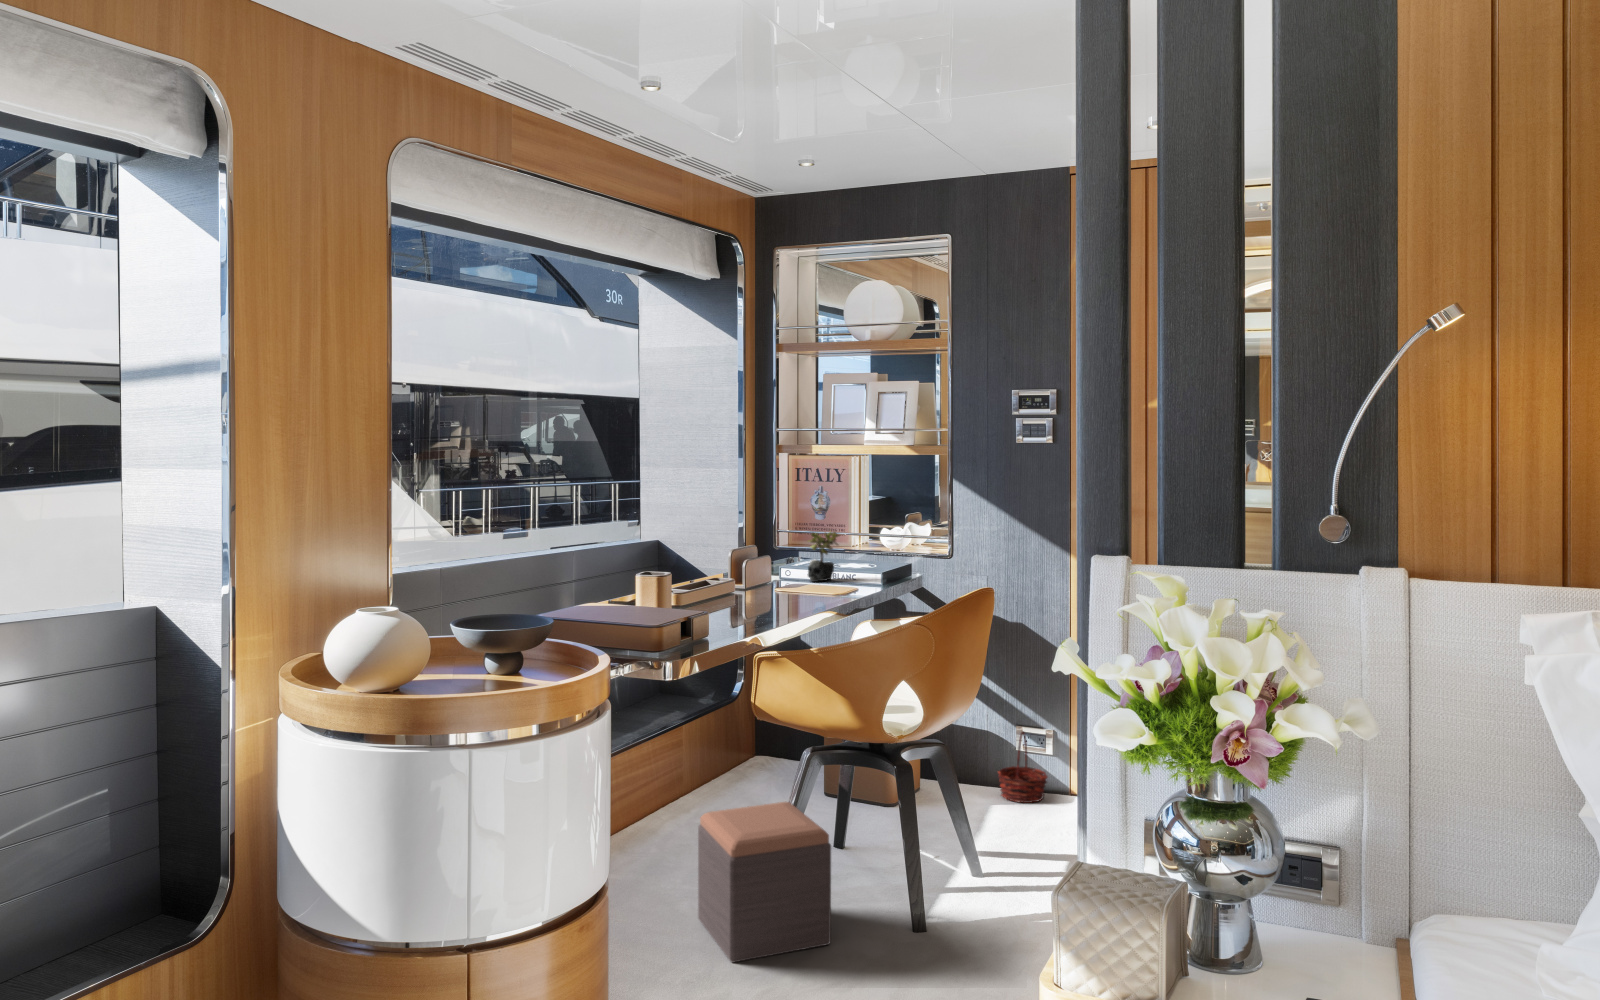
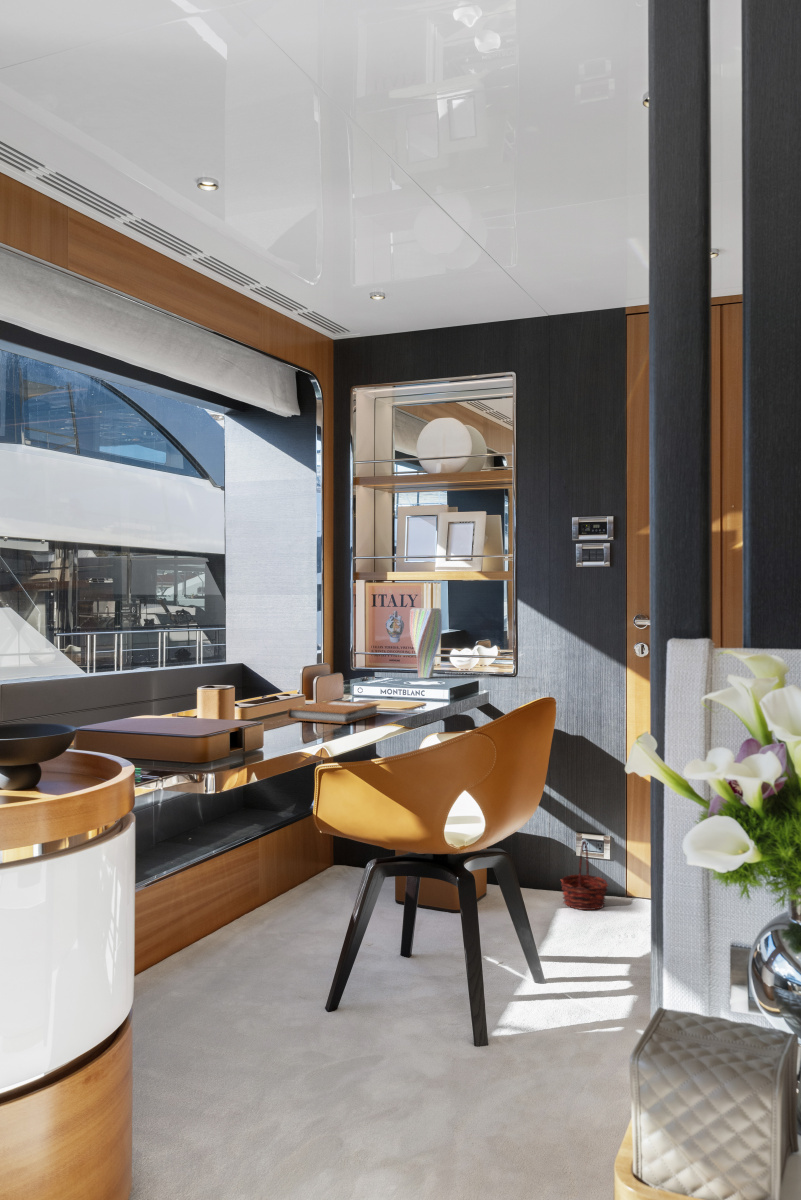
vase: none [838,484,873,559] -> present [410,608,442,678]
succulent plant: present [808,531,839,582] -> none [377,646,409,697]
notebook: none [720,587,813,613] -> present [287,700,380,724]
footstool: present [698,802,831,962] -> none [260,912,392,1082]

